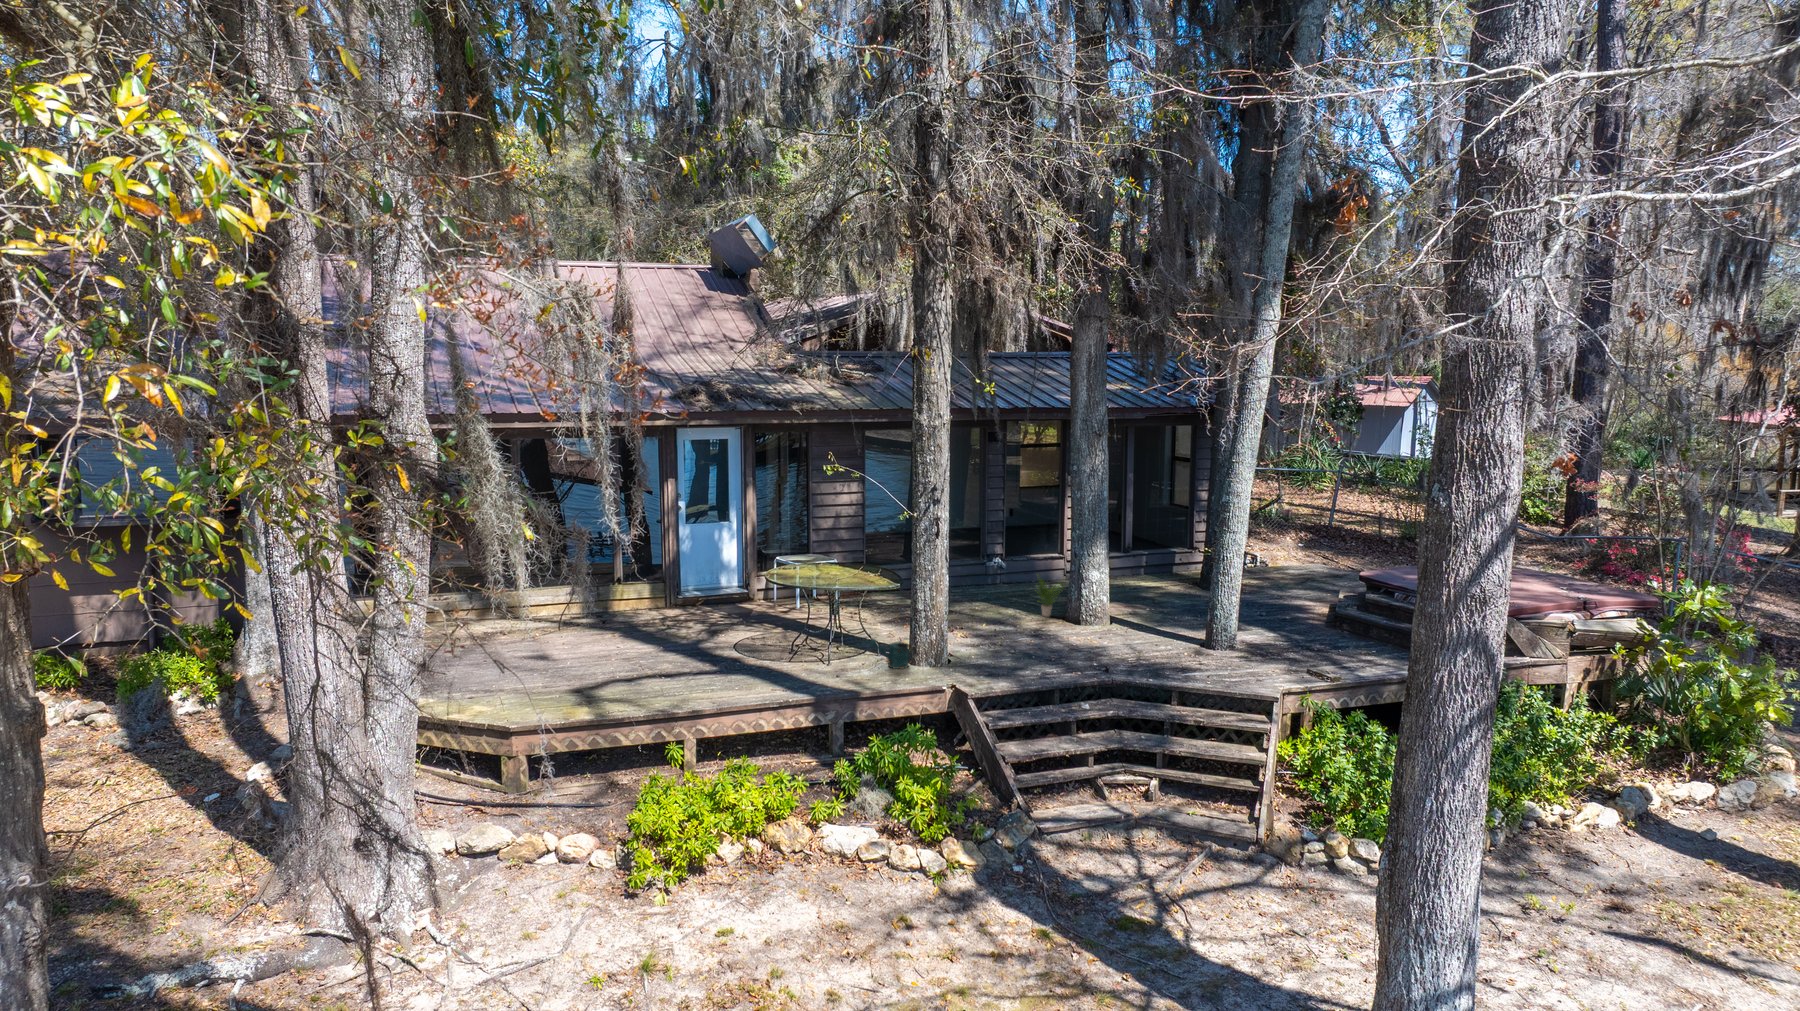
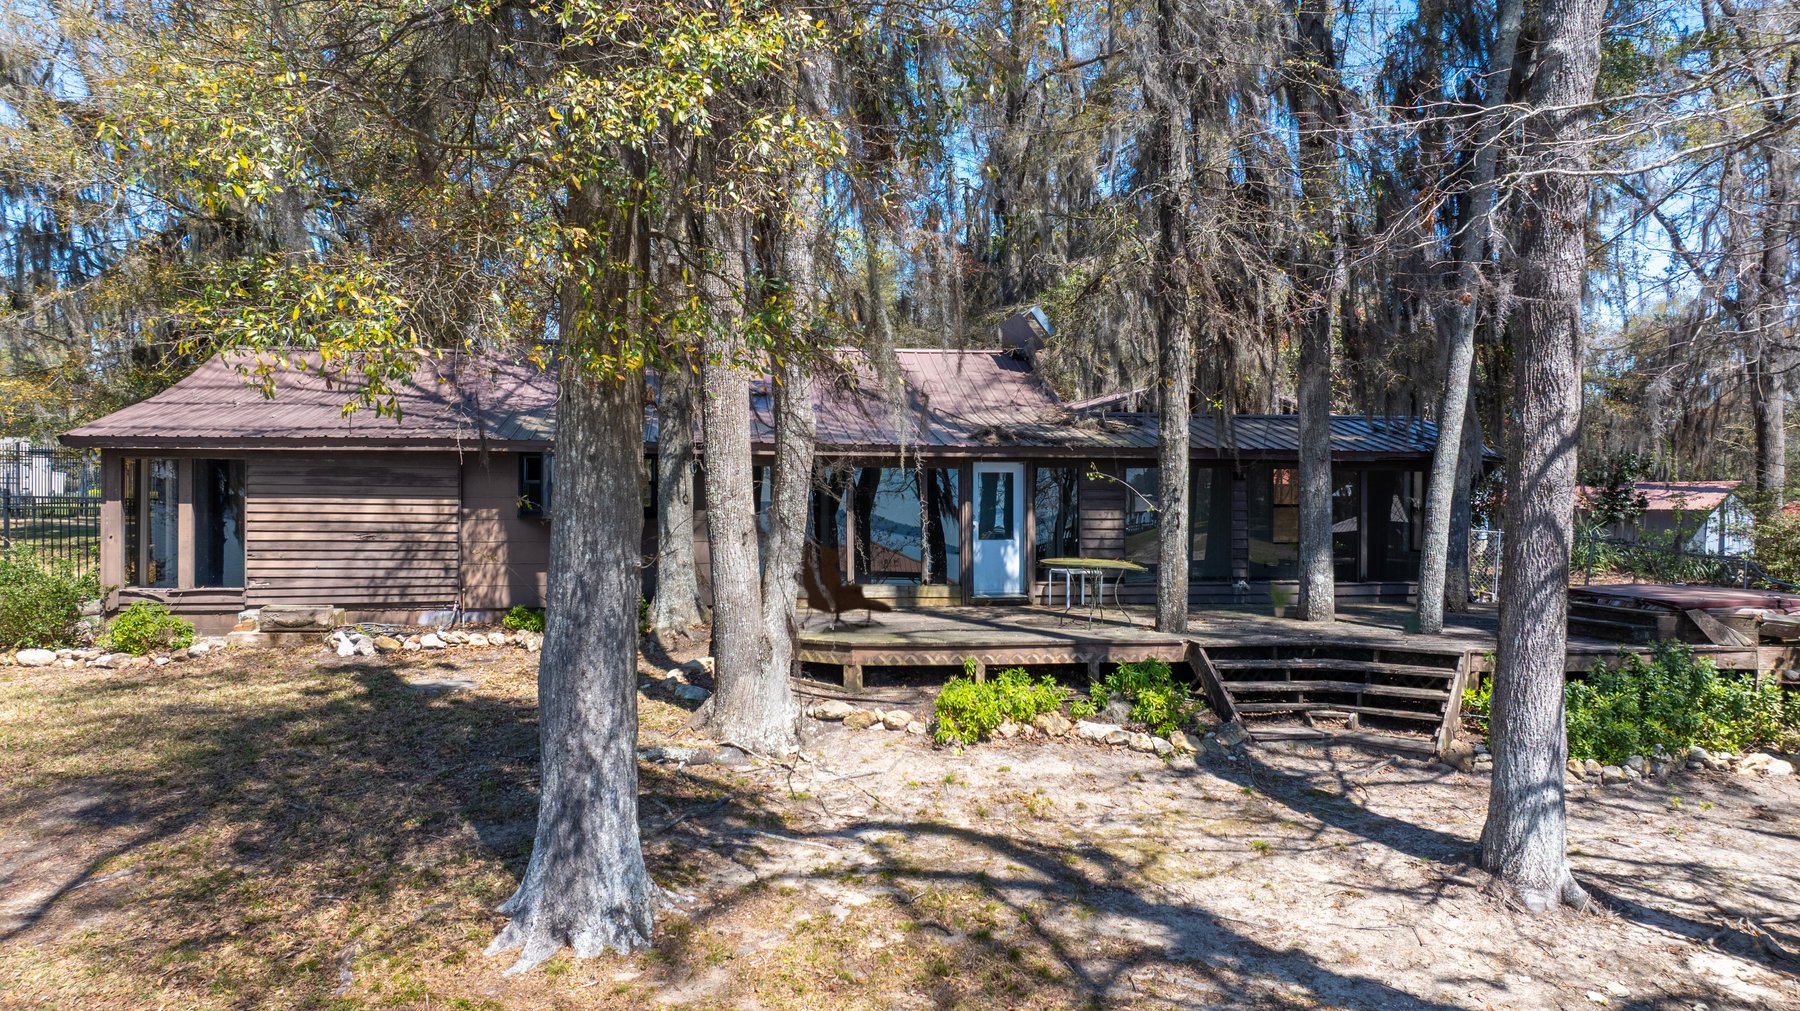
lounge chair: none [428,575,569,698] -> present [803,546,892,633]
watering can: present [870,639,910,669] -> present [1388,610,1421,634]

